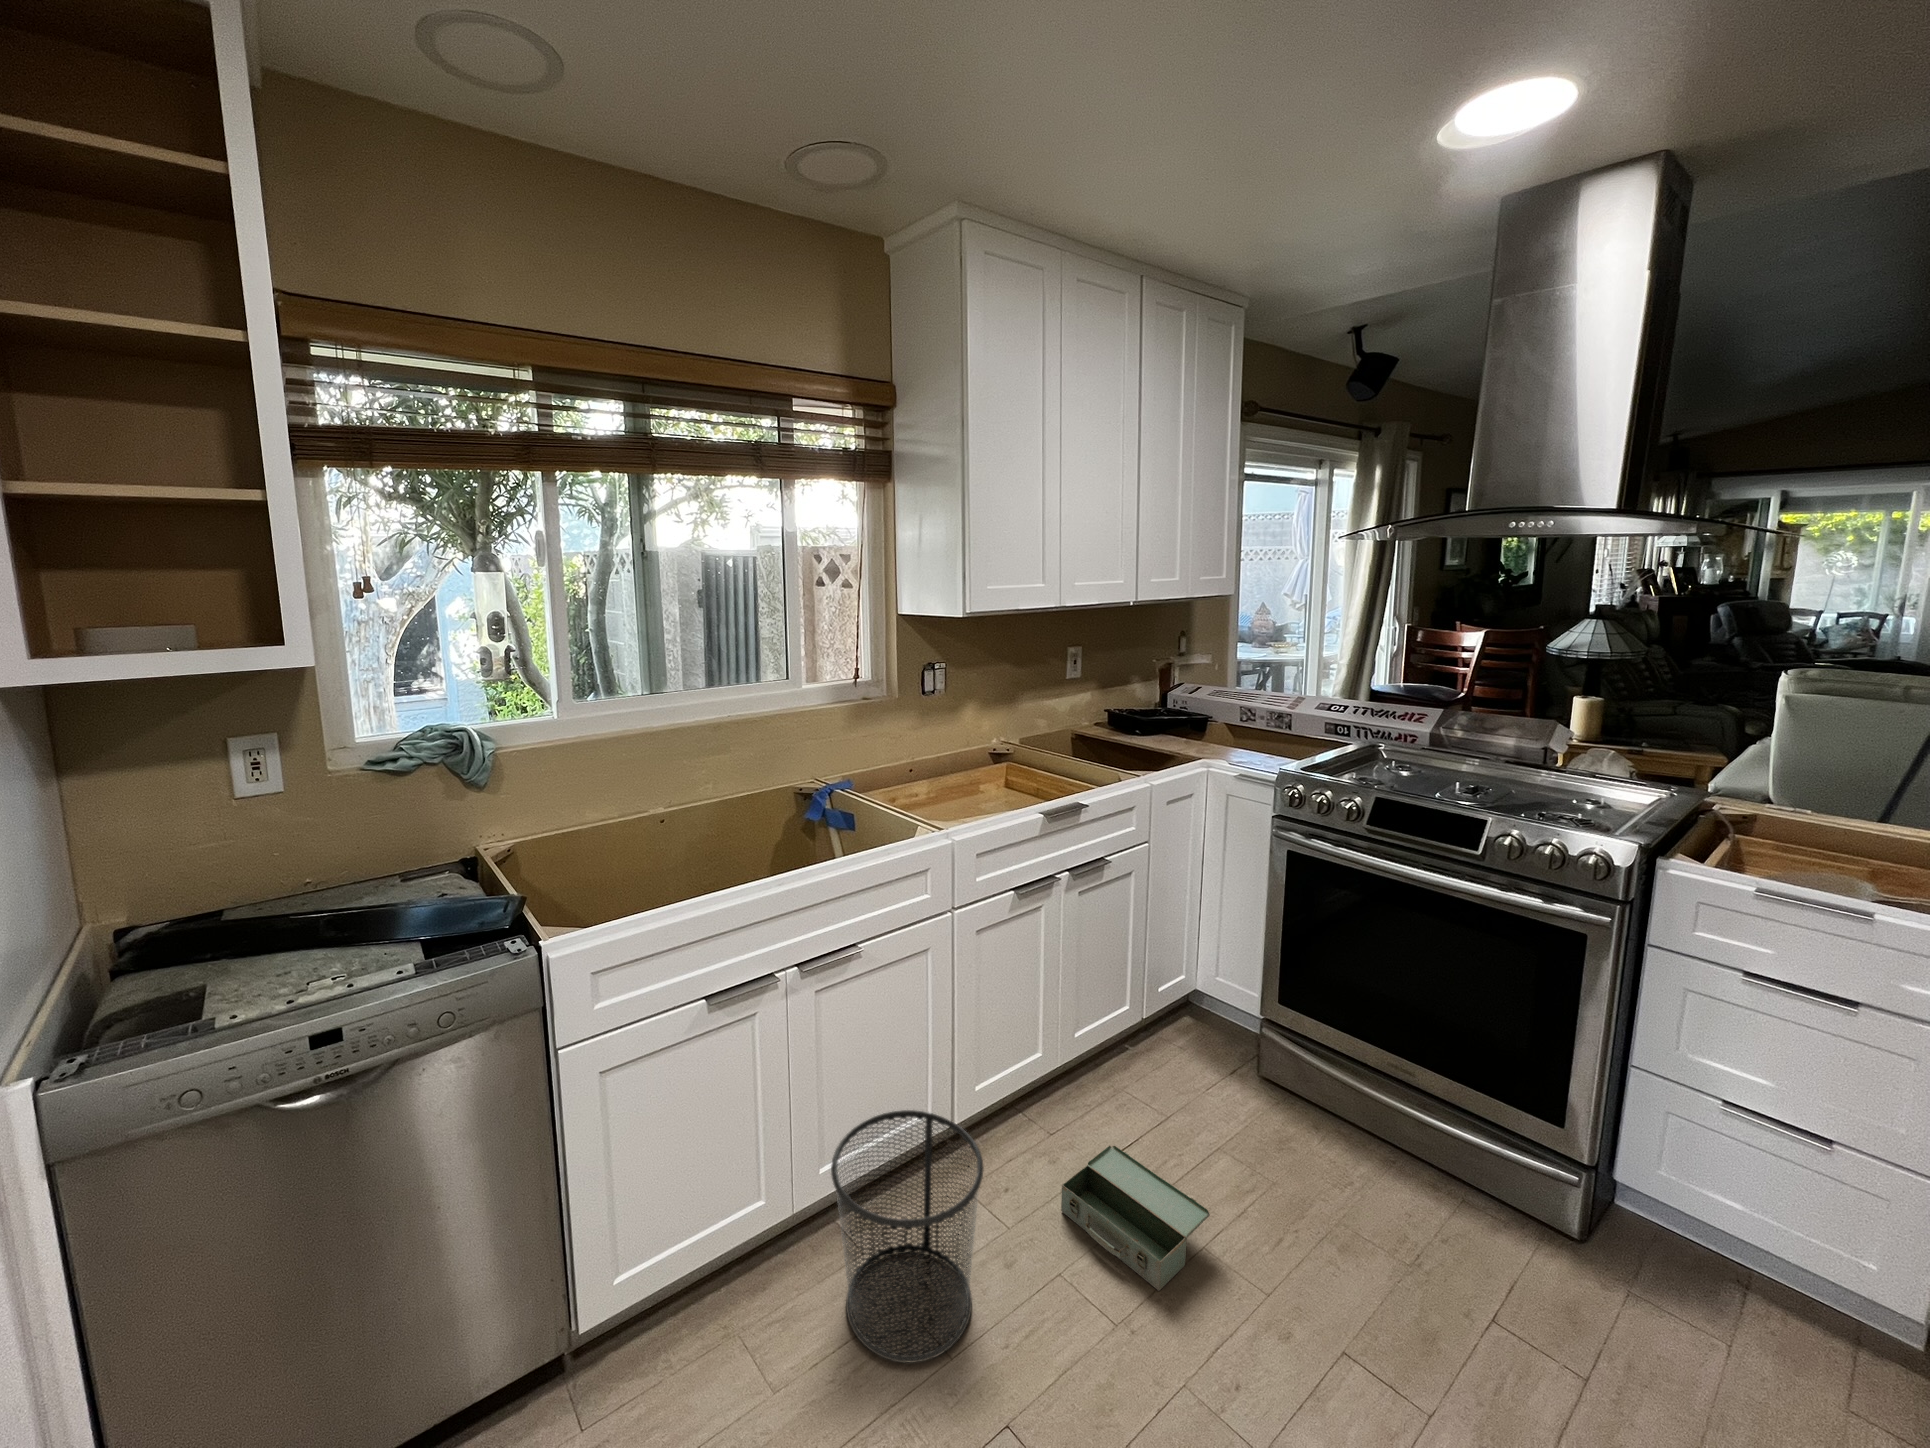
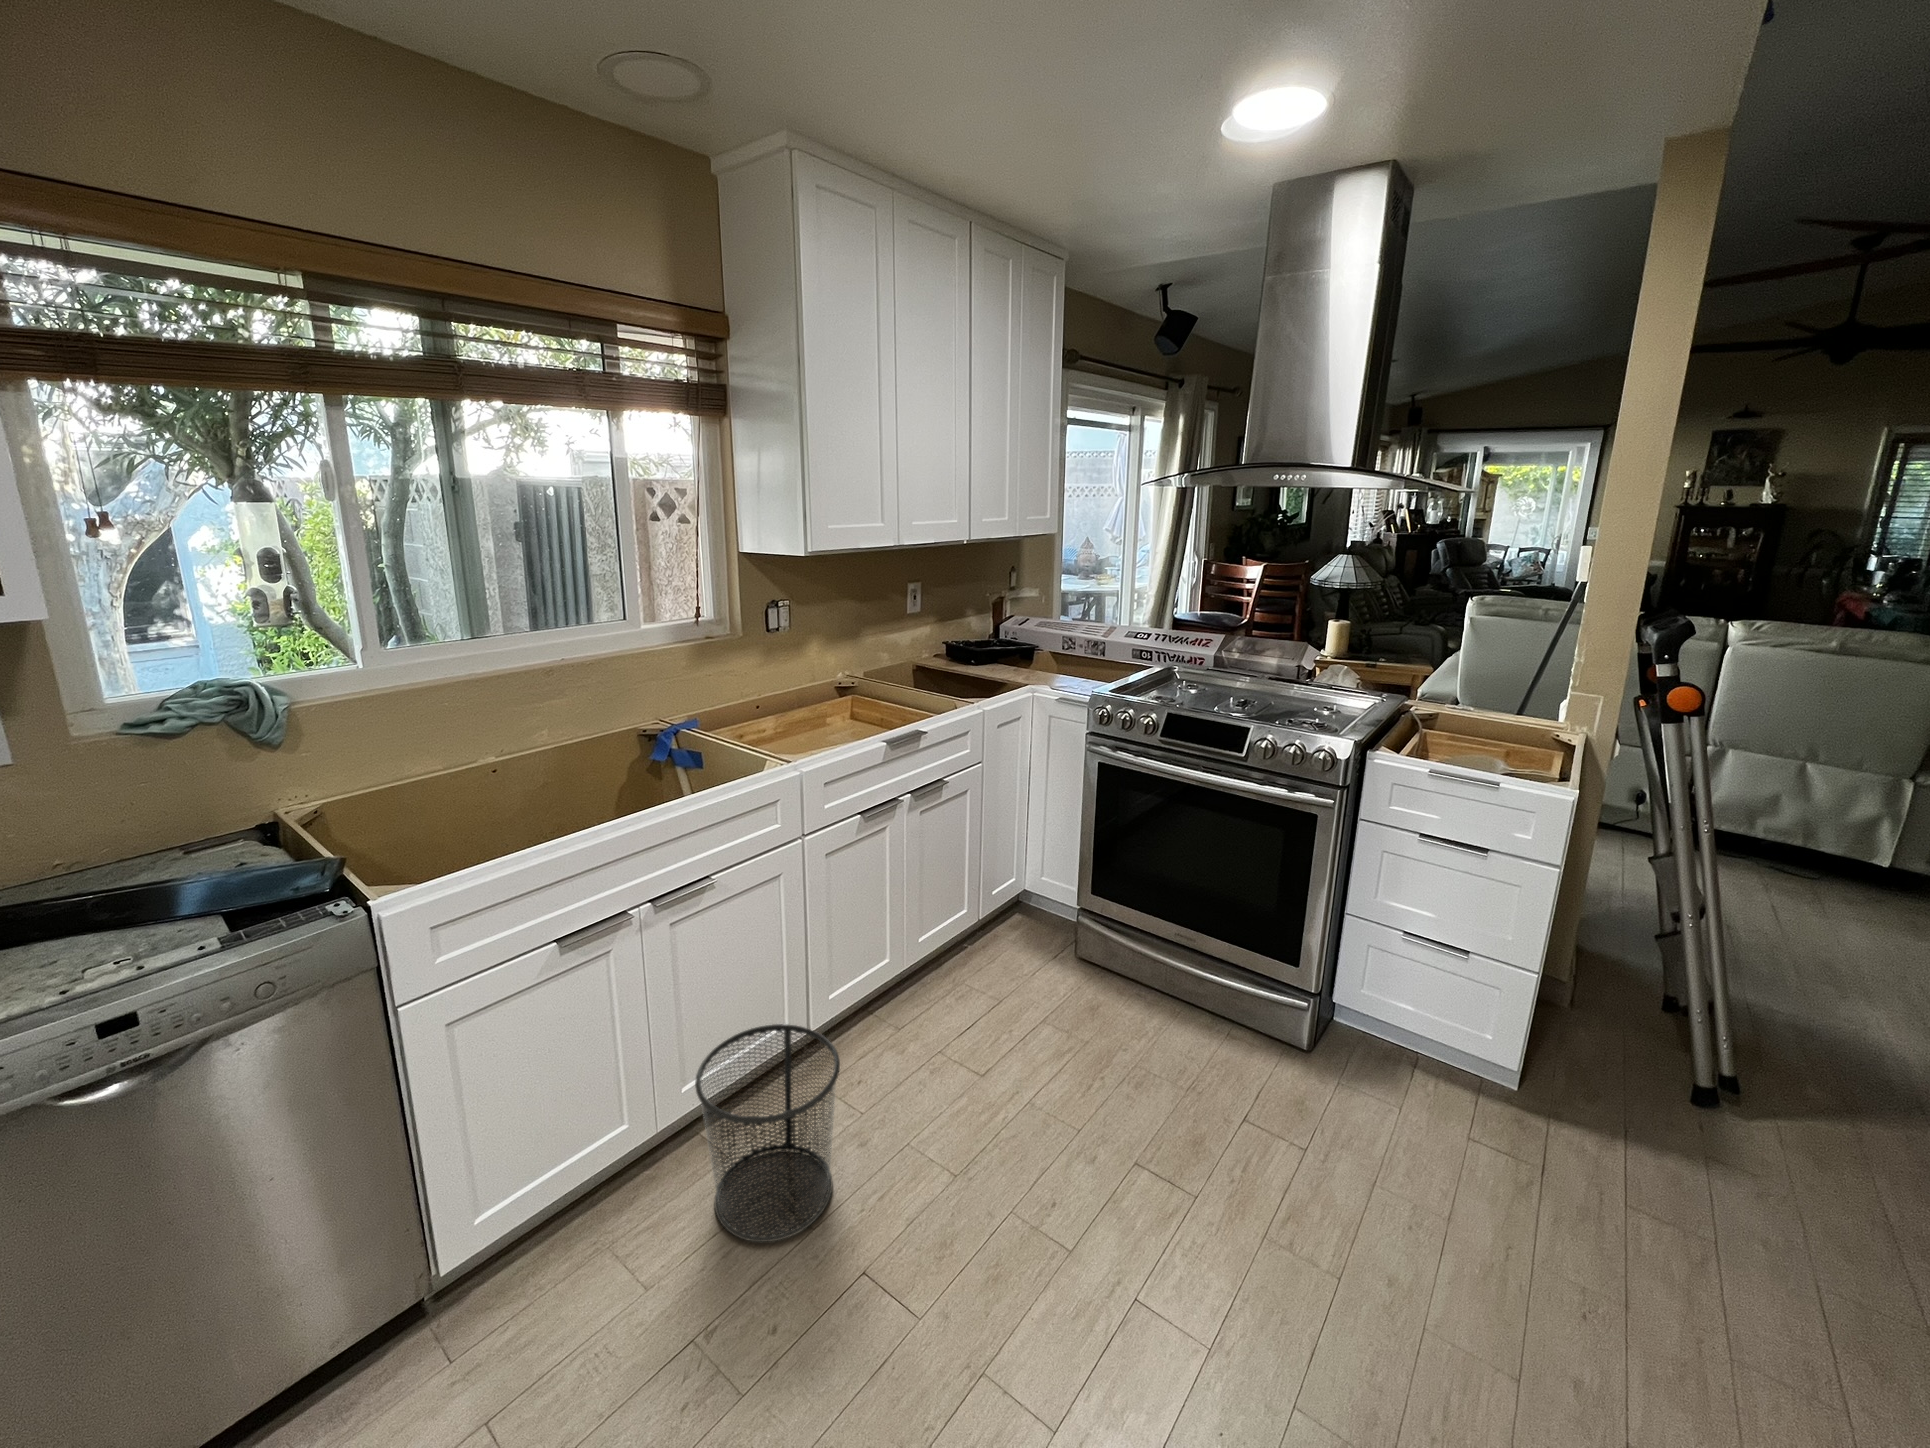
toolbox: present [1061,1146,1210,1291] -> none [911,1033,1036,1143]

